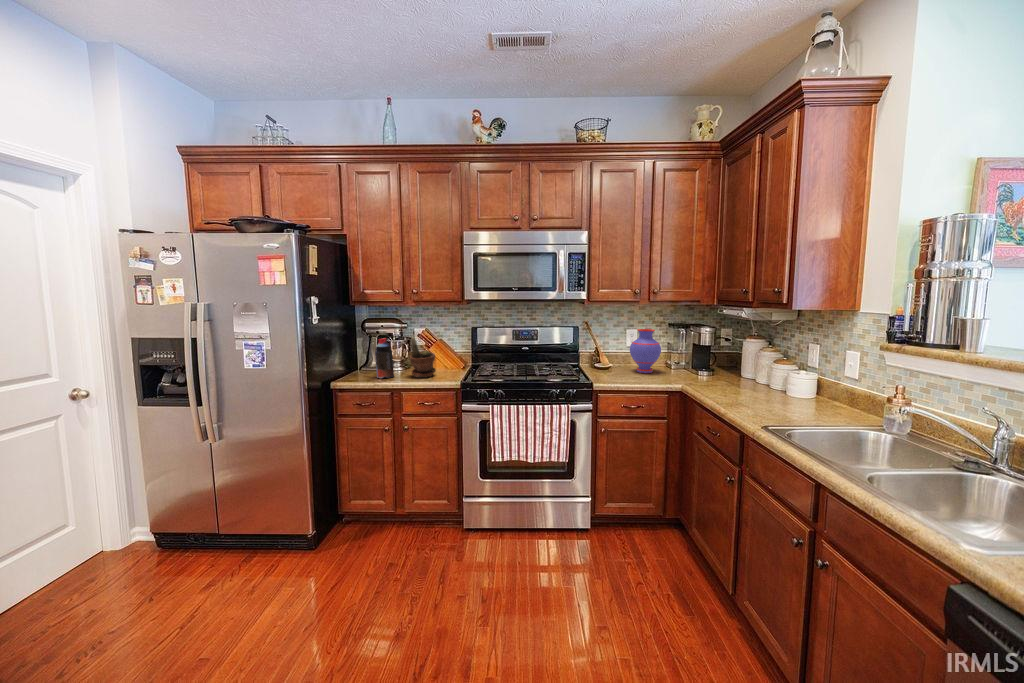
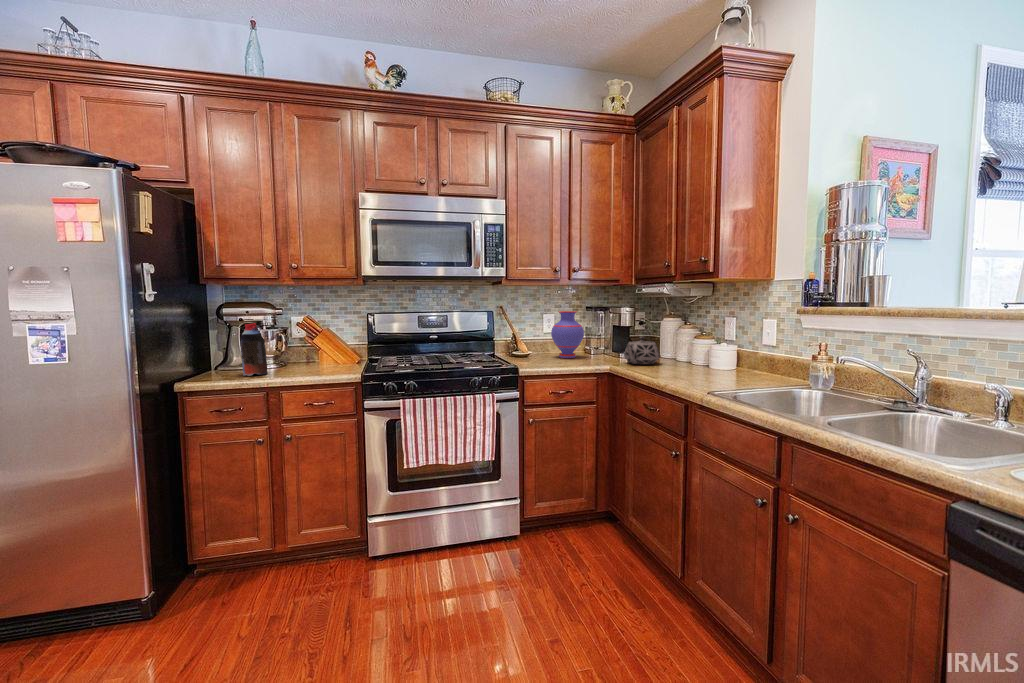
potted plant: present [410,337,436,378] -> none [290,322,325,373]
teapot: none [697,358,734,386] -> present [624,336,660,364]

